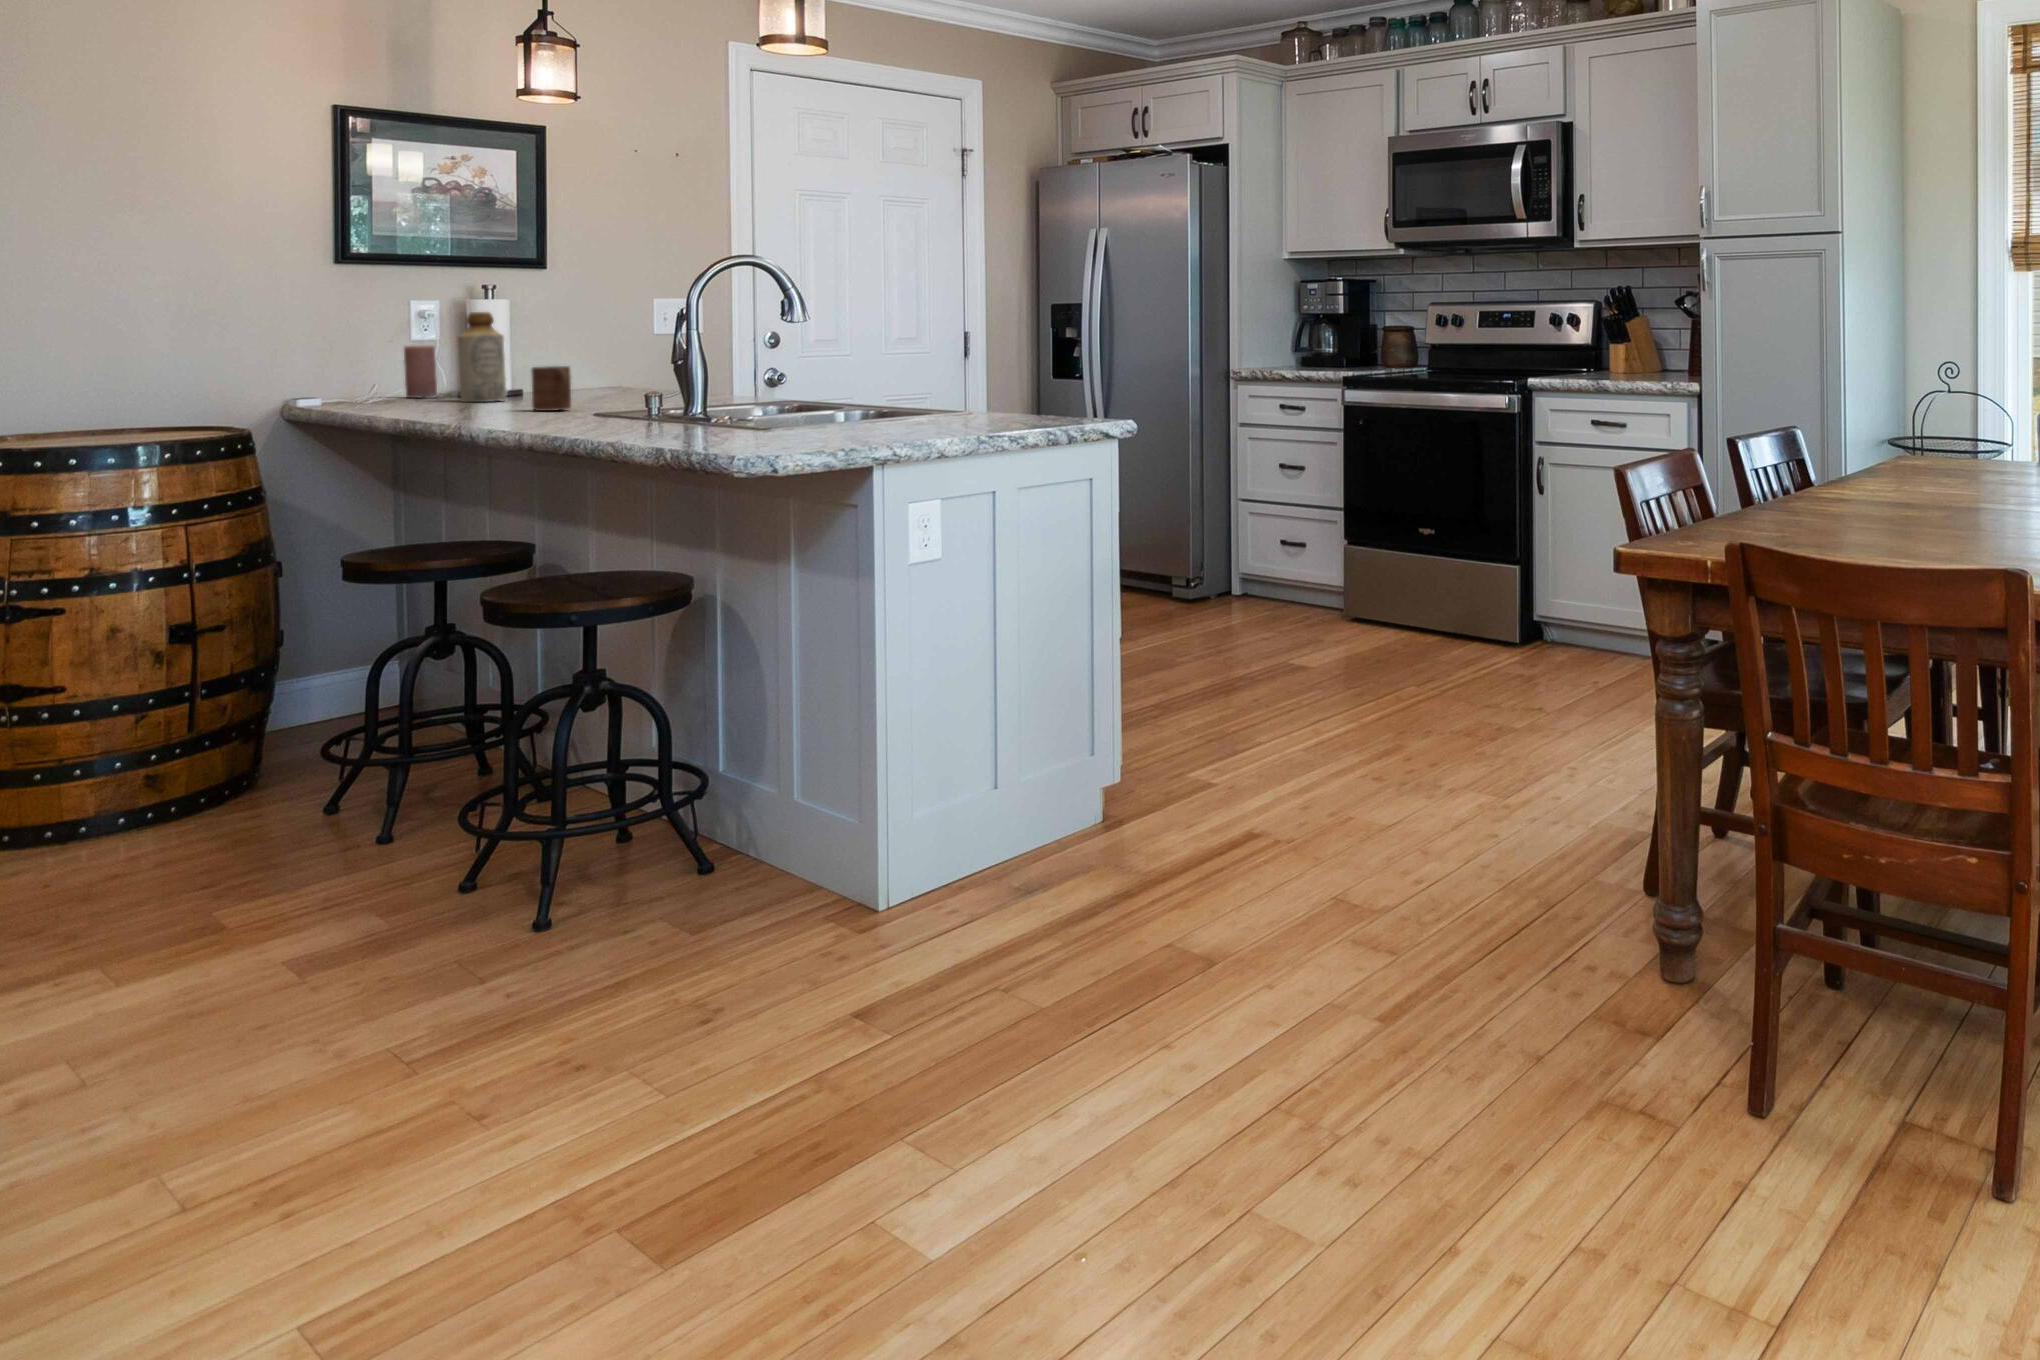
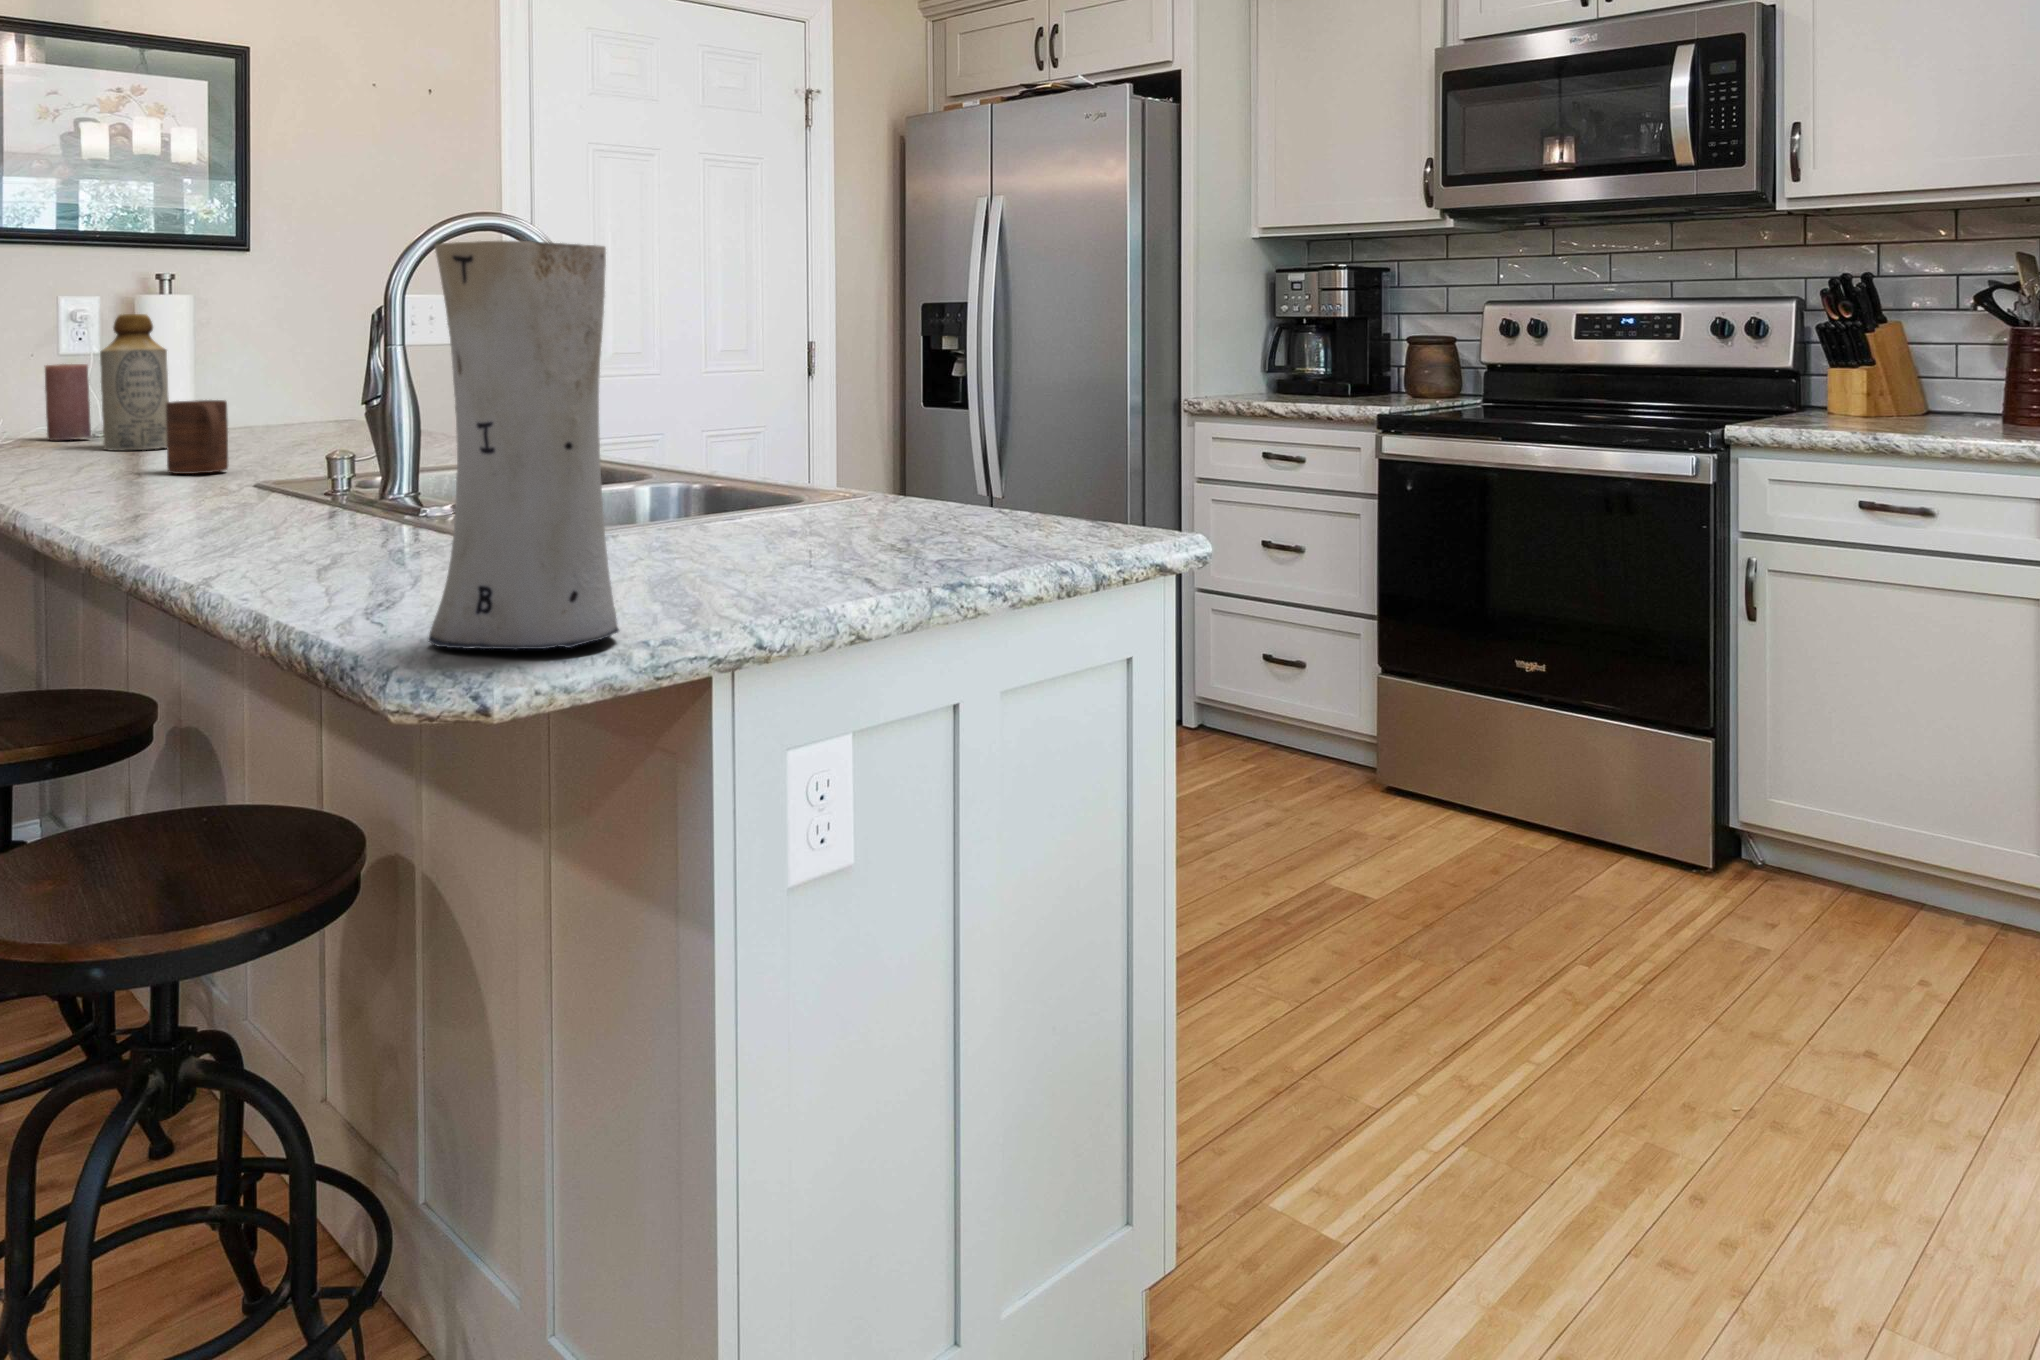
vase: none [755,292,835,449] -> present [428,241,619,650]

